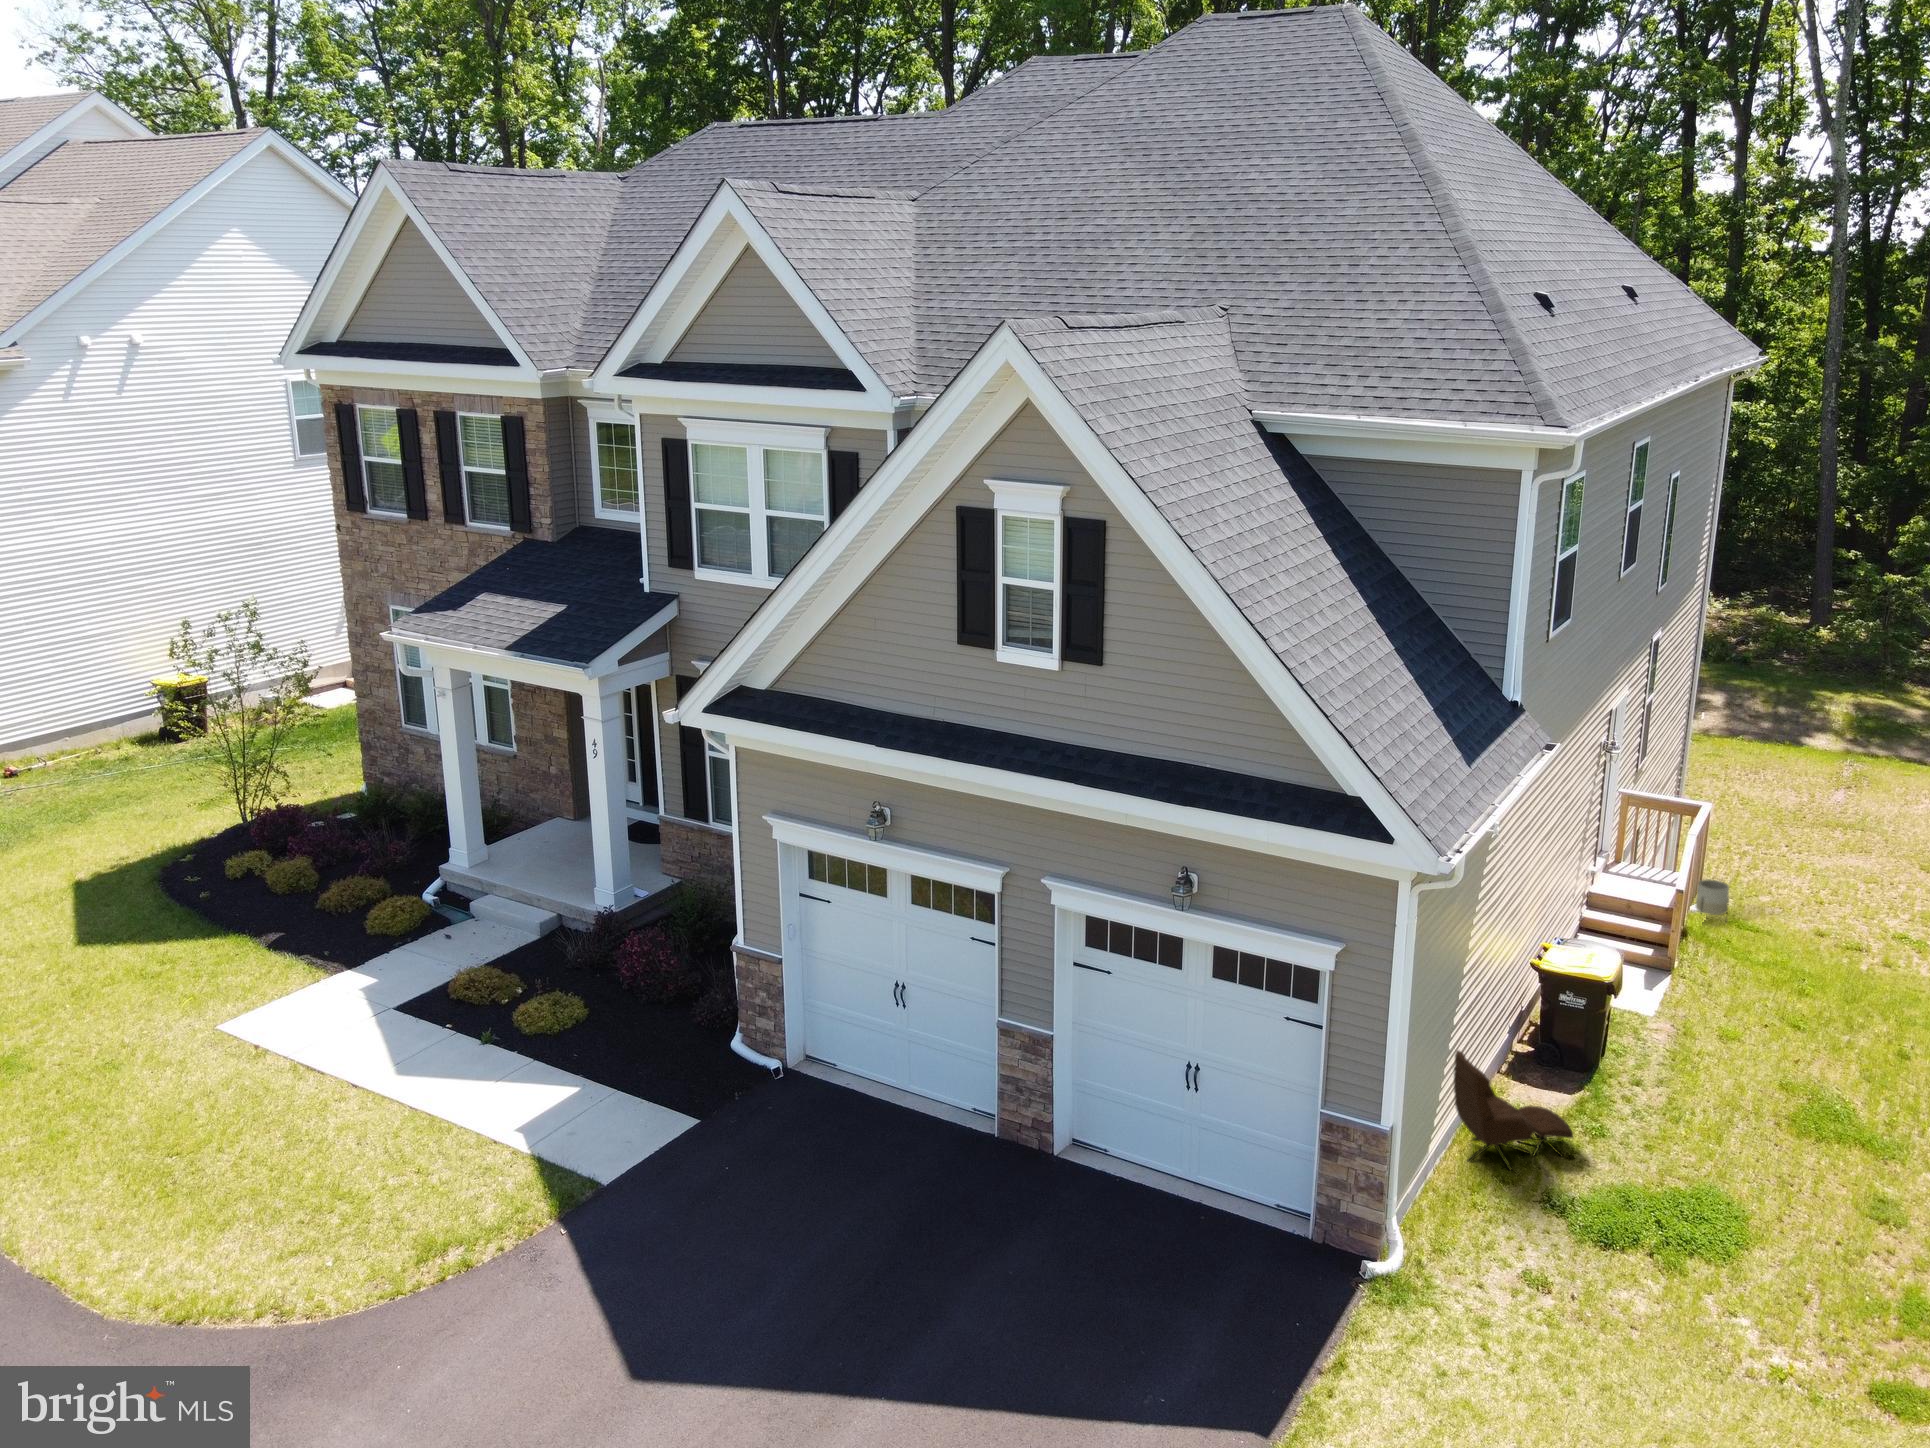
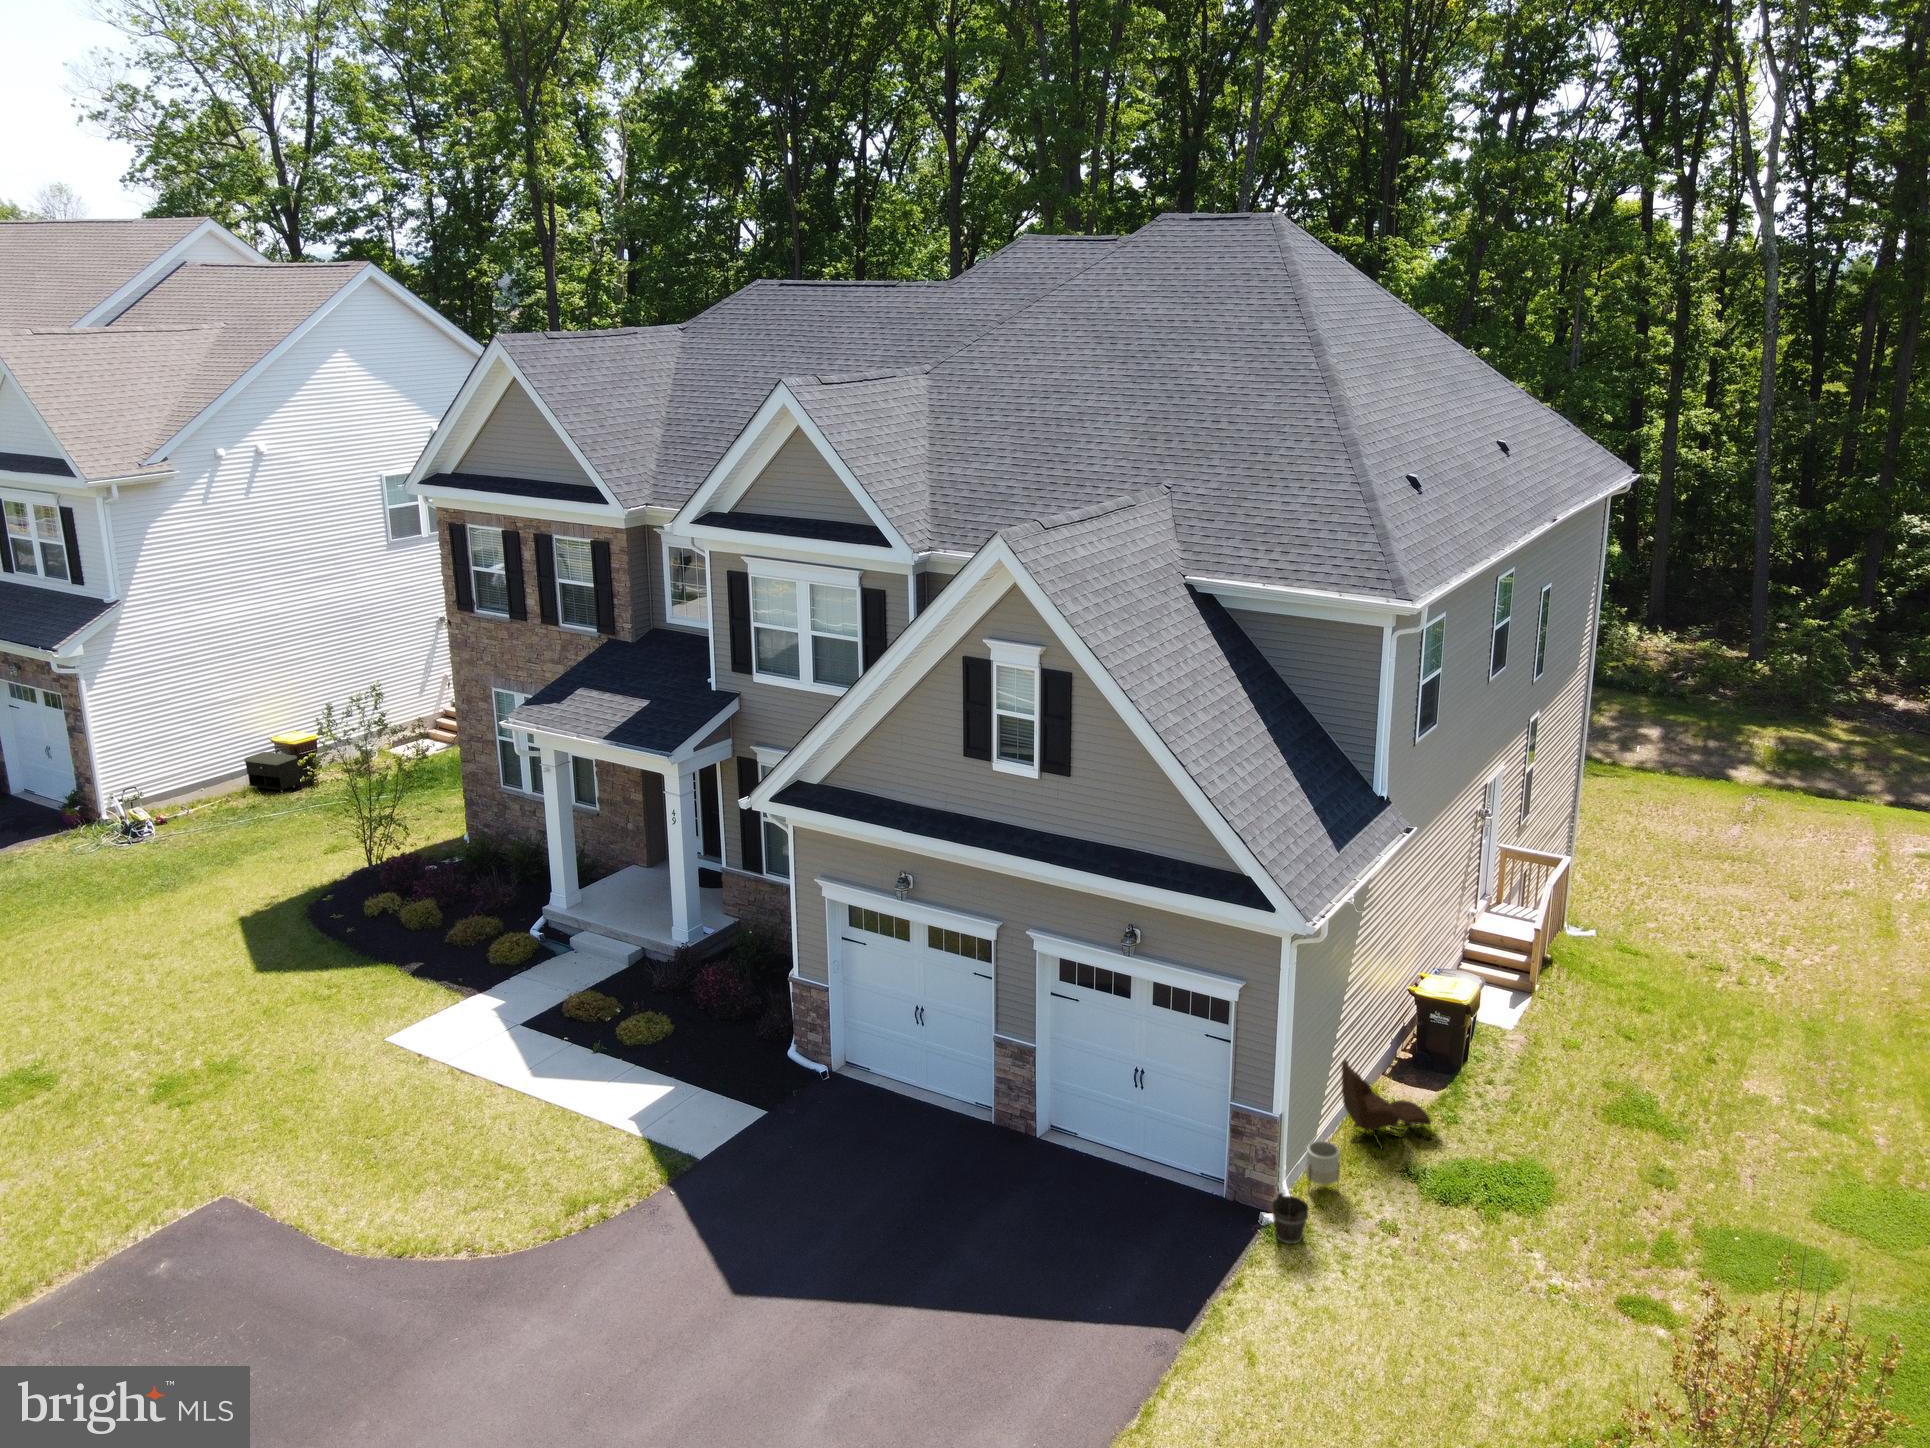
storage bench: none [113,695,180,742] -> present [244,752,300,792]
planter: present [1696,879,1729,915] -> present [1306,1141,1340,1193]
bucket: none [1377,1231,1430,1303] -> present [1272,1193,1309,1244]

